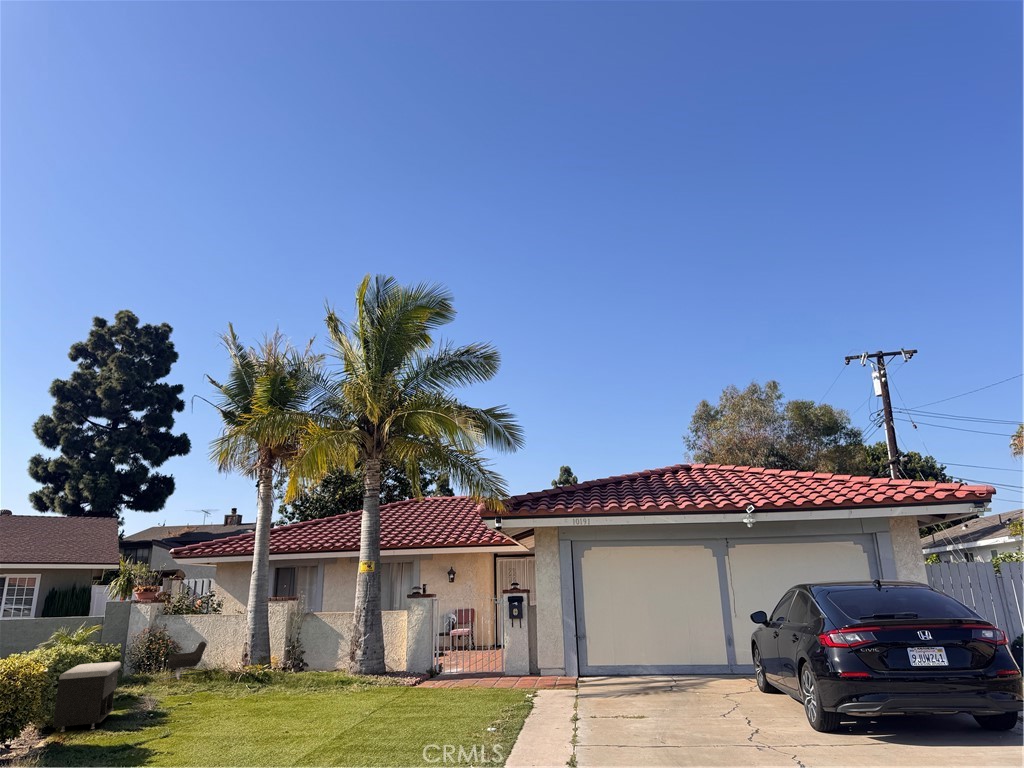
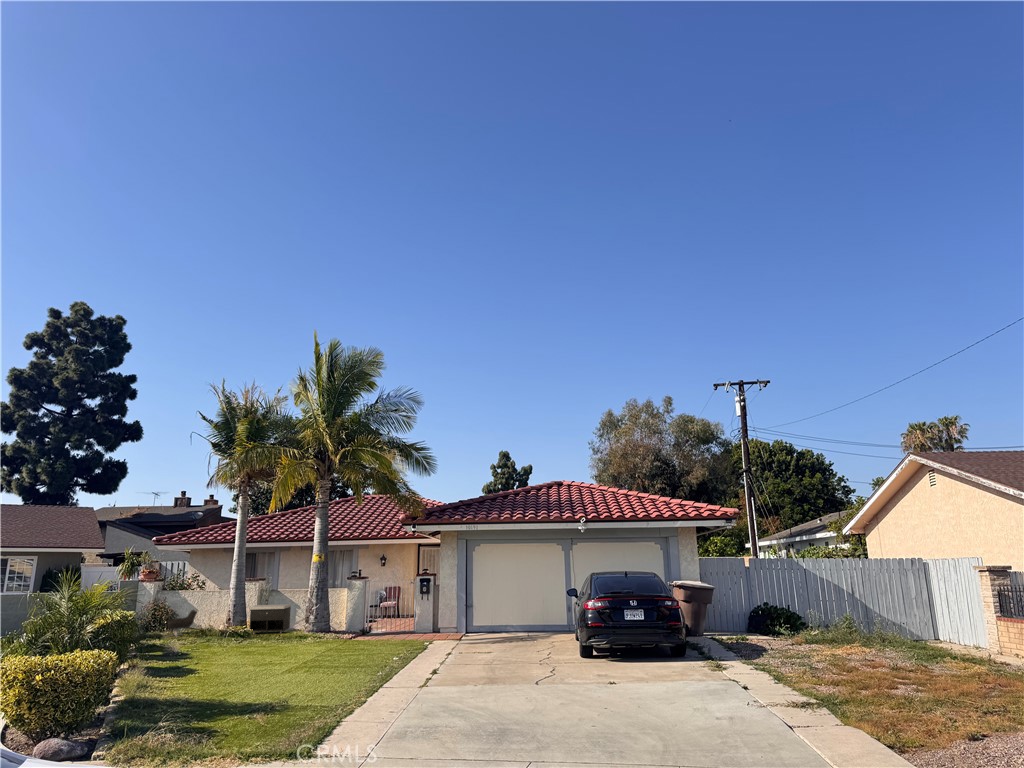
storage bench: present [53,662,121,732] -> present [249,604,291,634]

